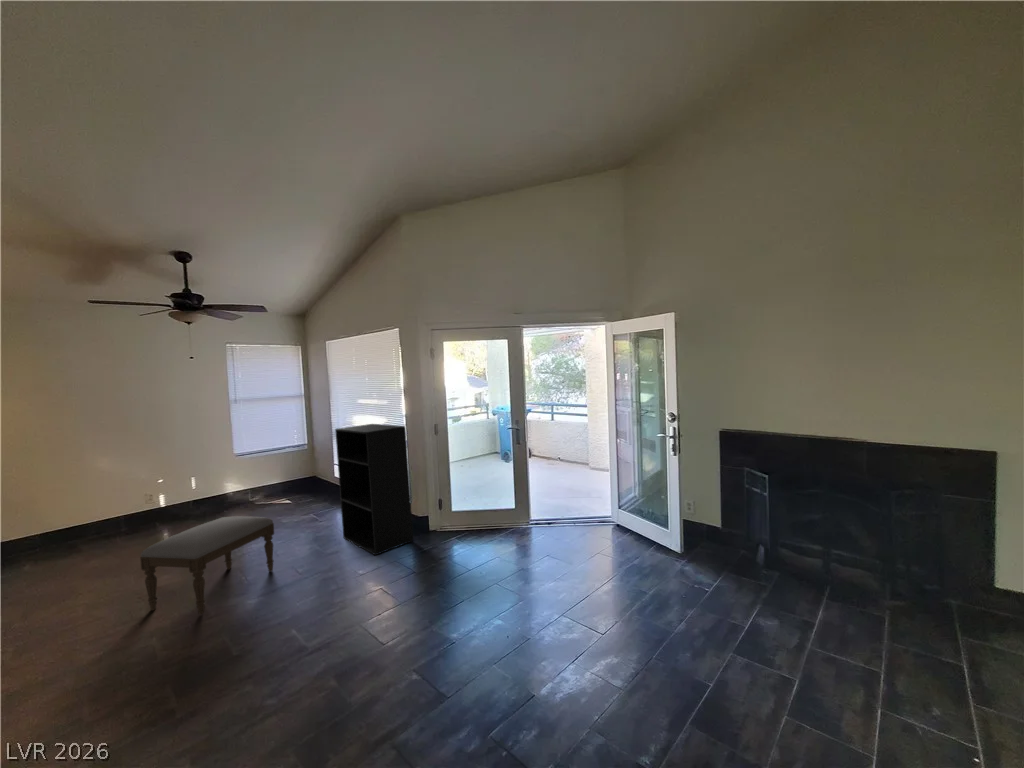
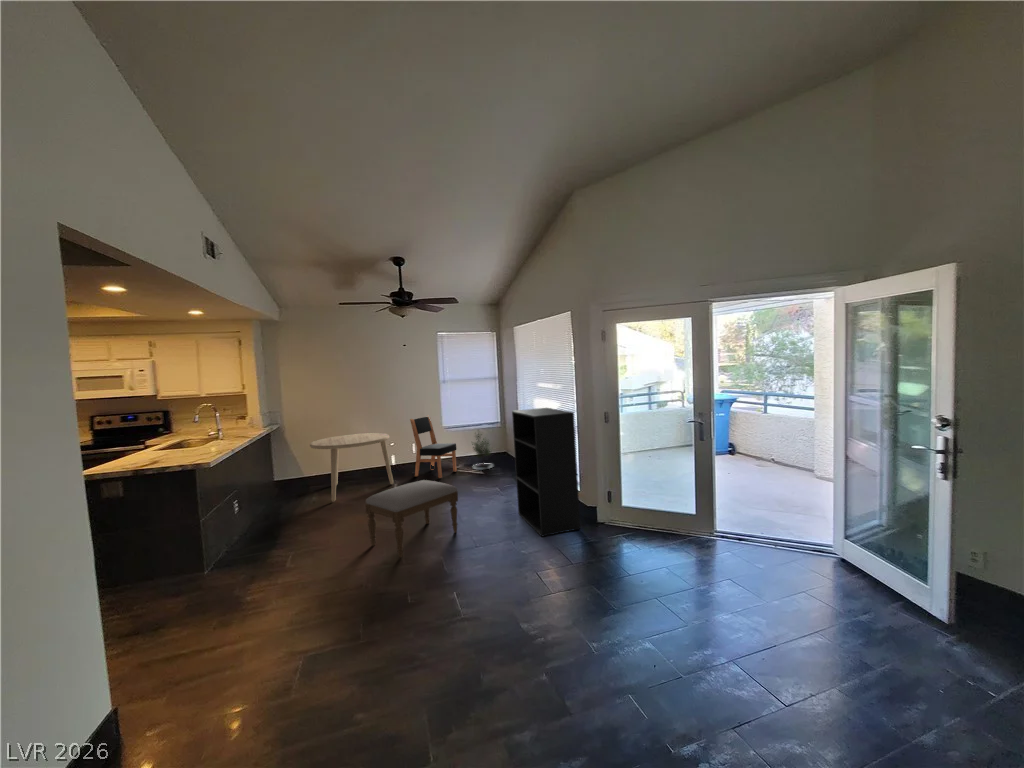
dining chair: none [186,442,253,518] -> present [410,417,457,478]
potted tree: none [270,454,301,500] -> present [472,434,493,470]
dining table: none [14,469,162,569] -> present [310,433,393,501]

